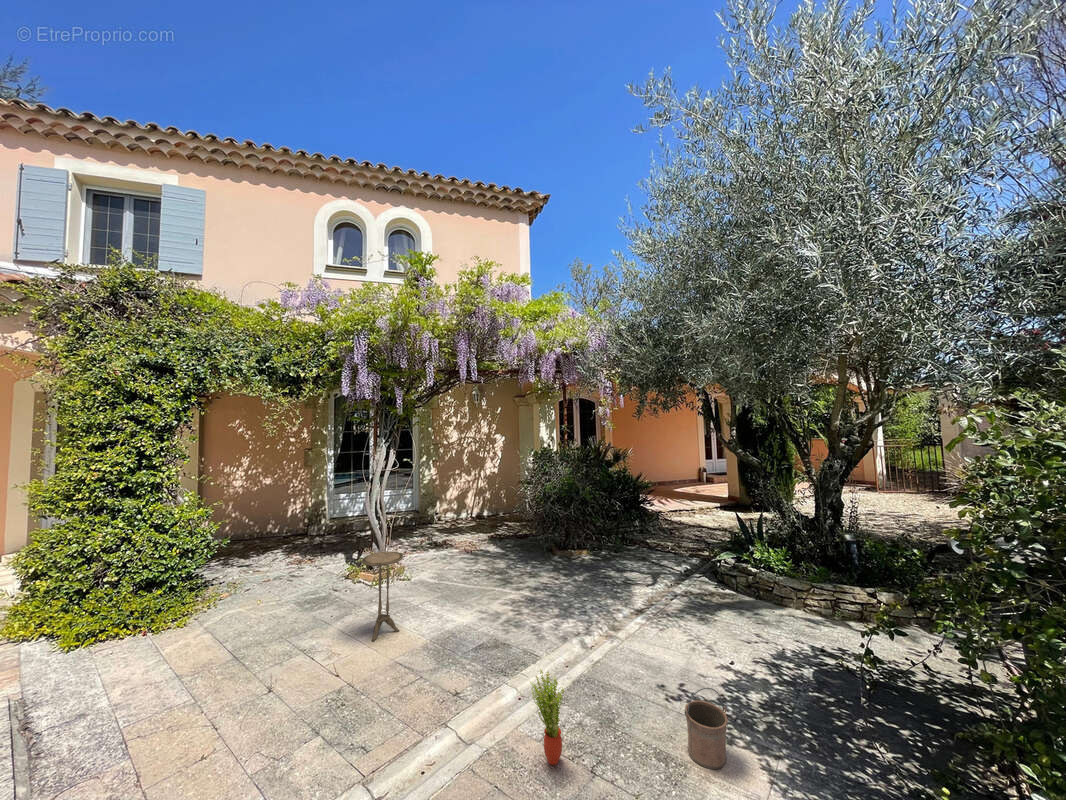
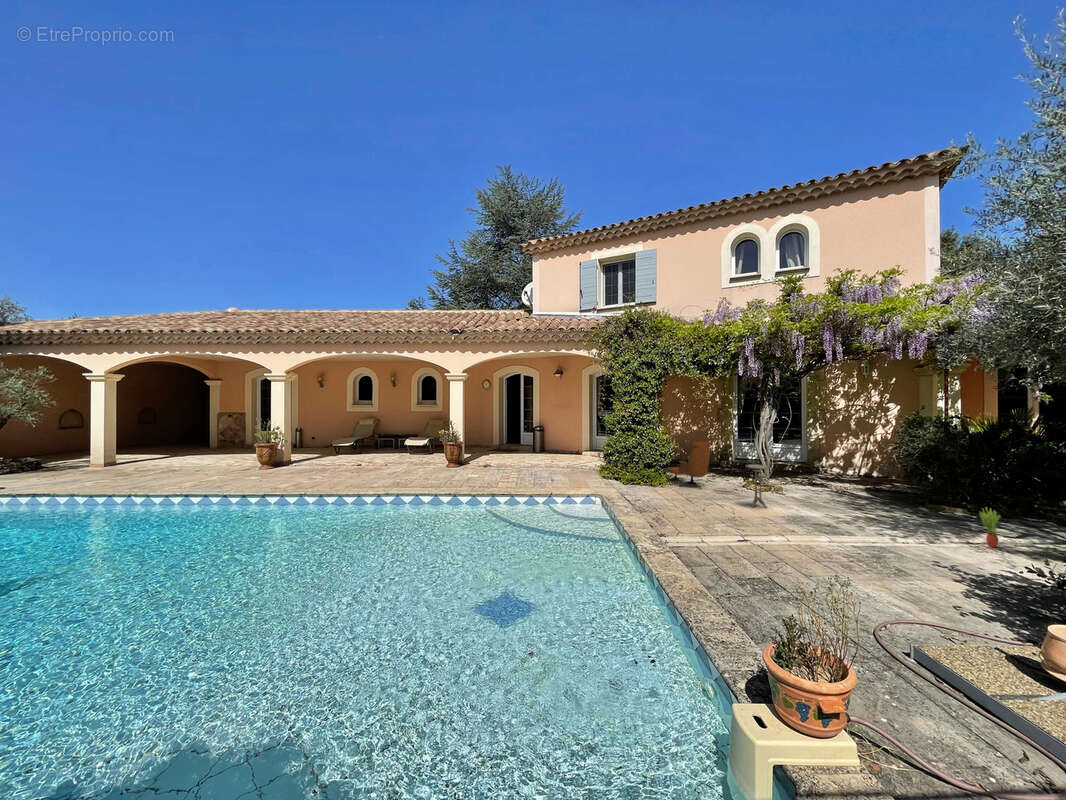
lounge chair: none [198,514,294,617] -> present [666,441,711,489]
potted plant: present [531,670,565,765] -> present [980,507,1000,547]
bucket: present [684,688,728,769] -> none [908,539,941,578]

